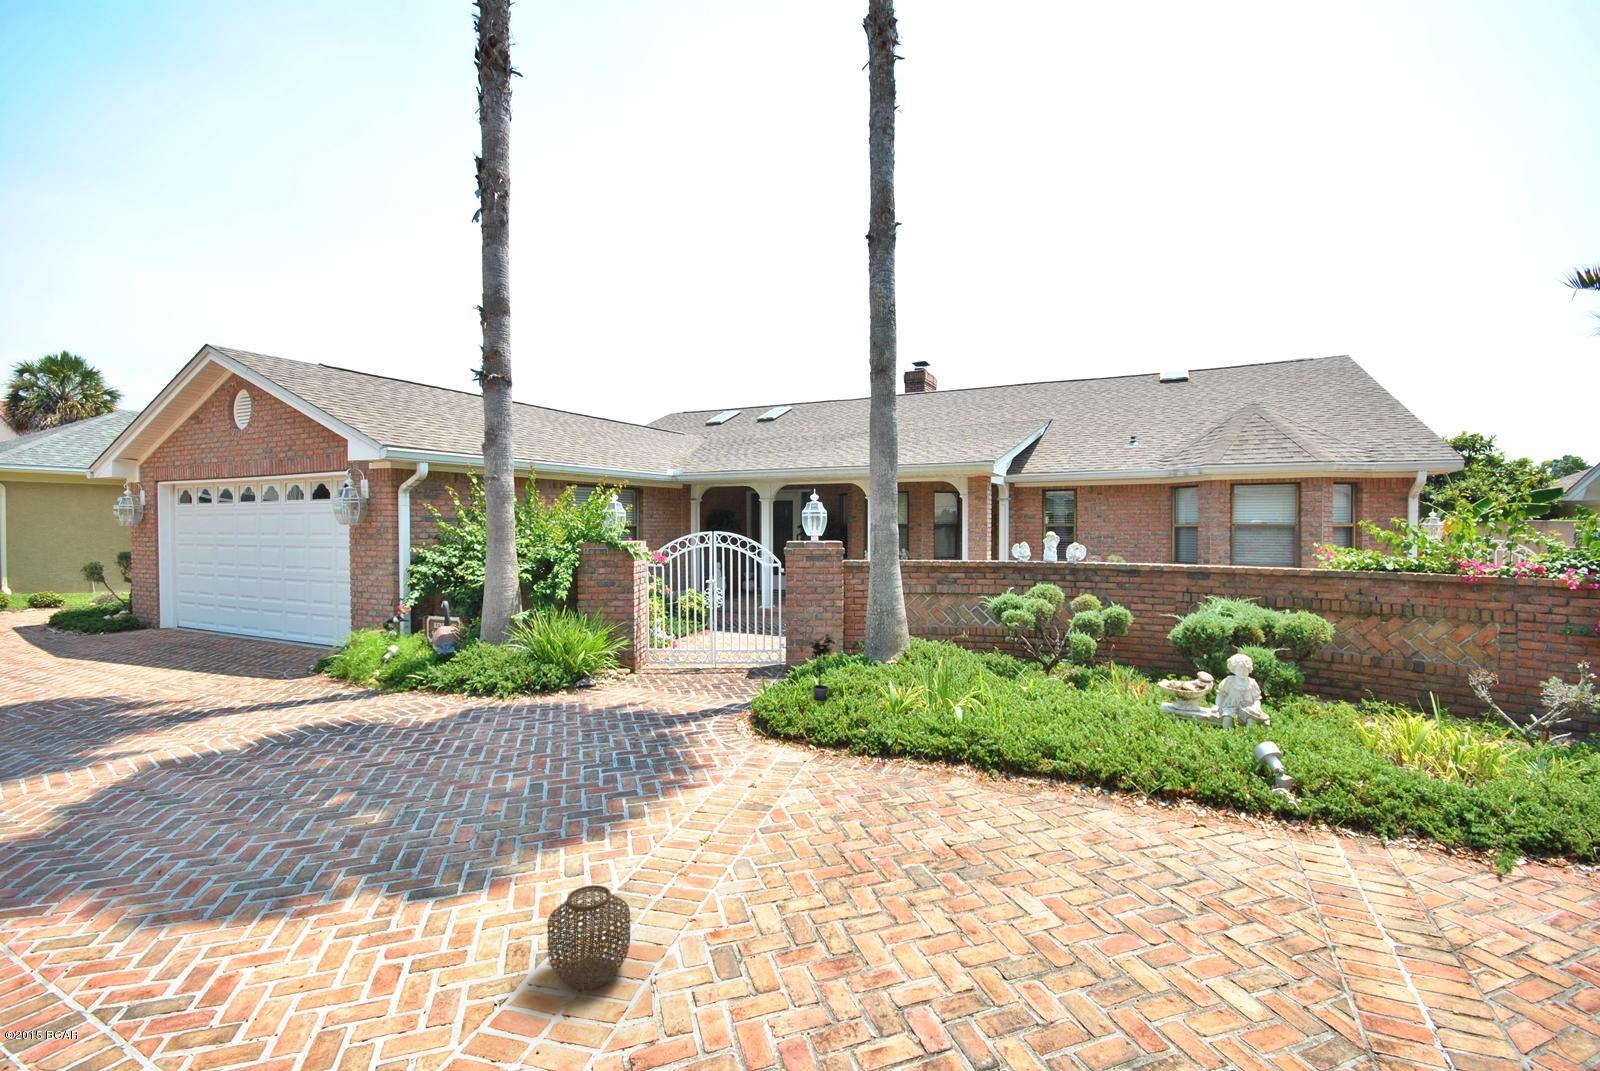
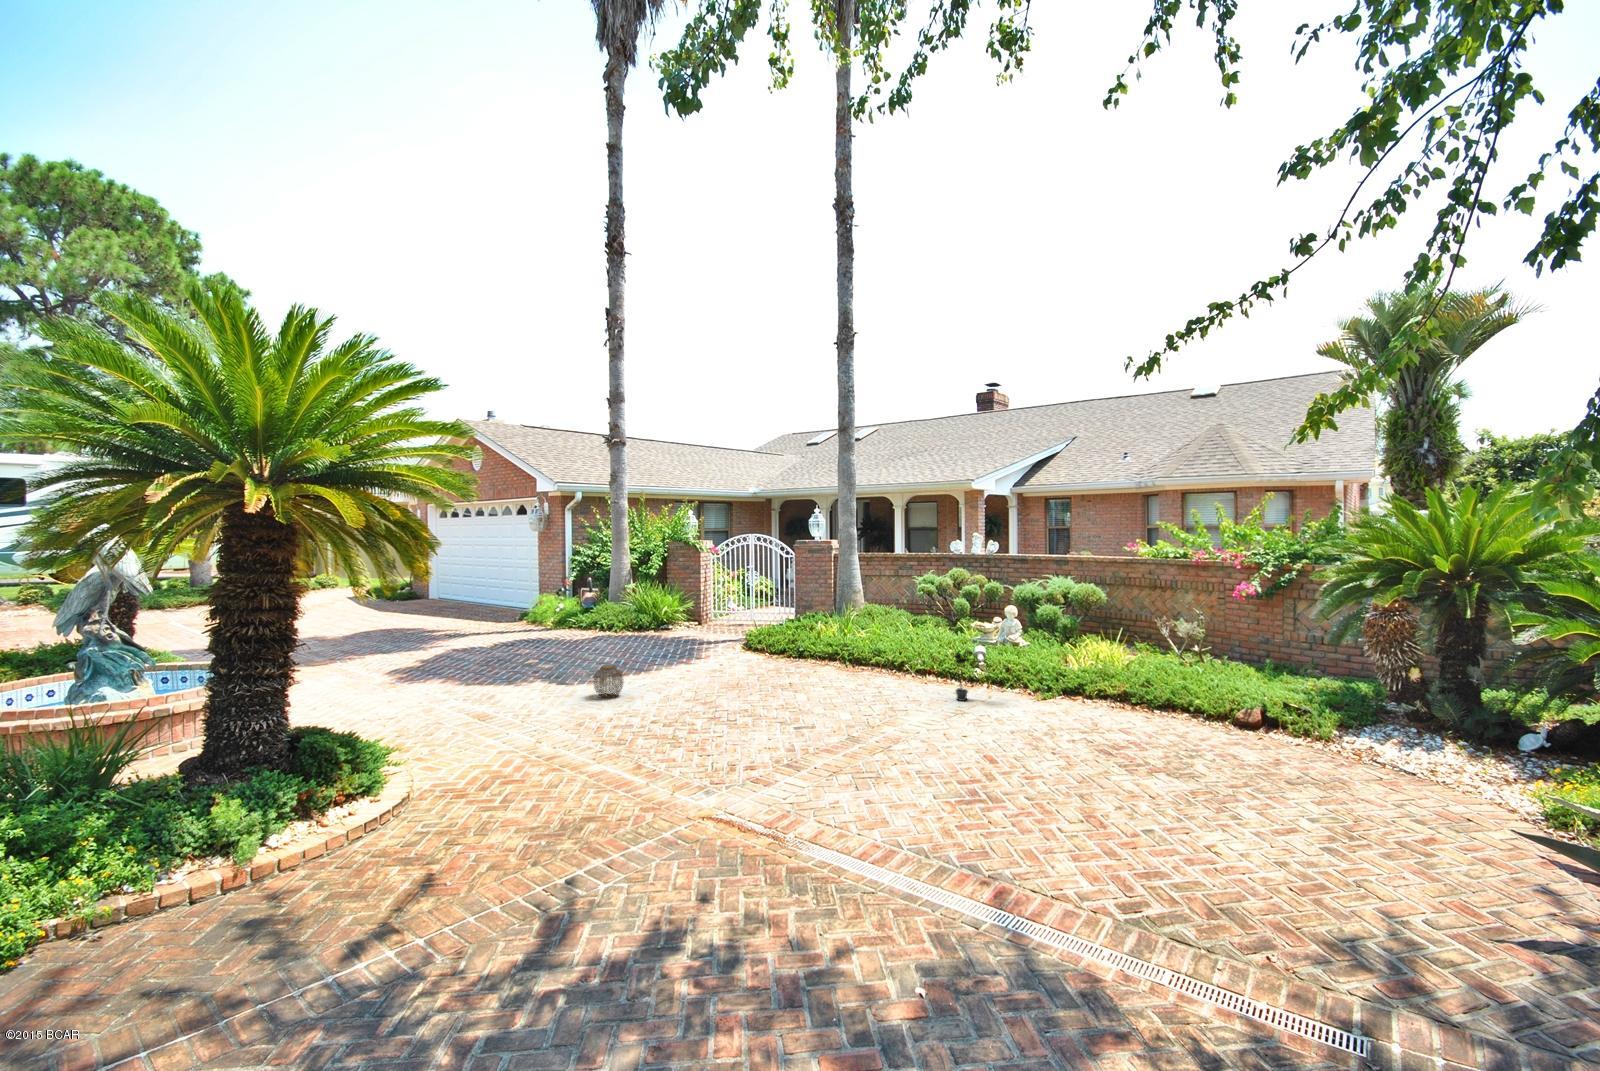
potted plant: present [809,634,835,700] -> present [954,649,972,701]

